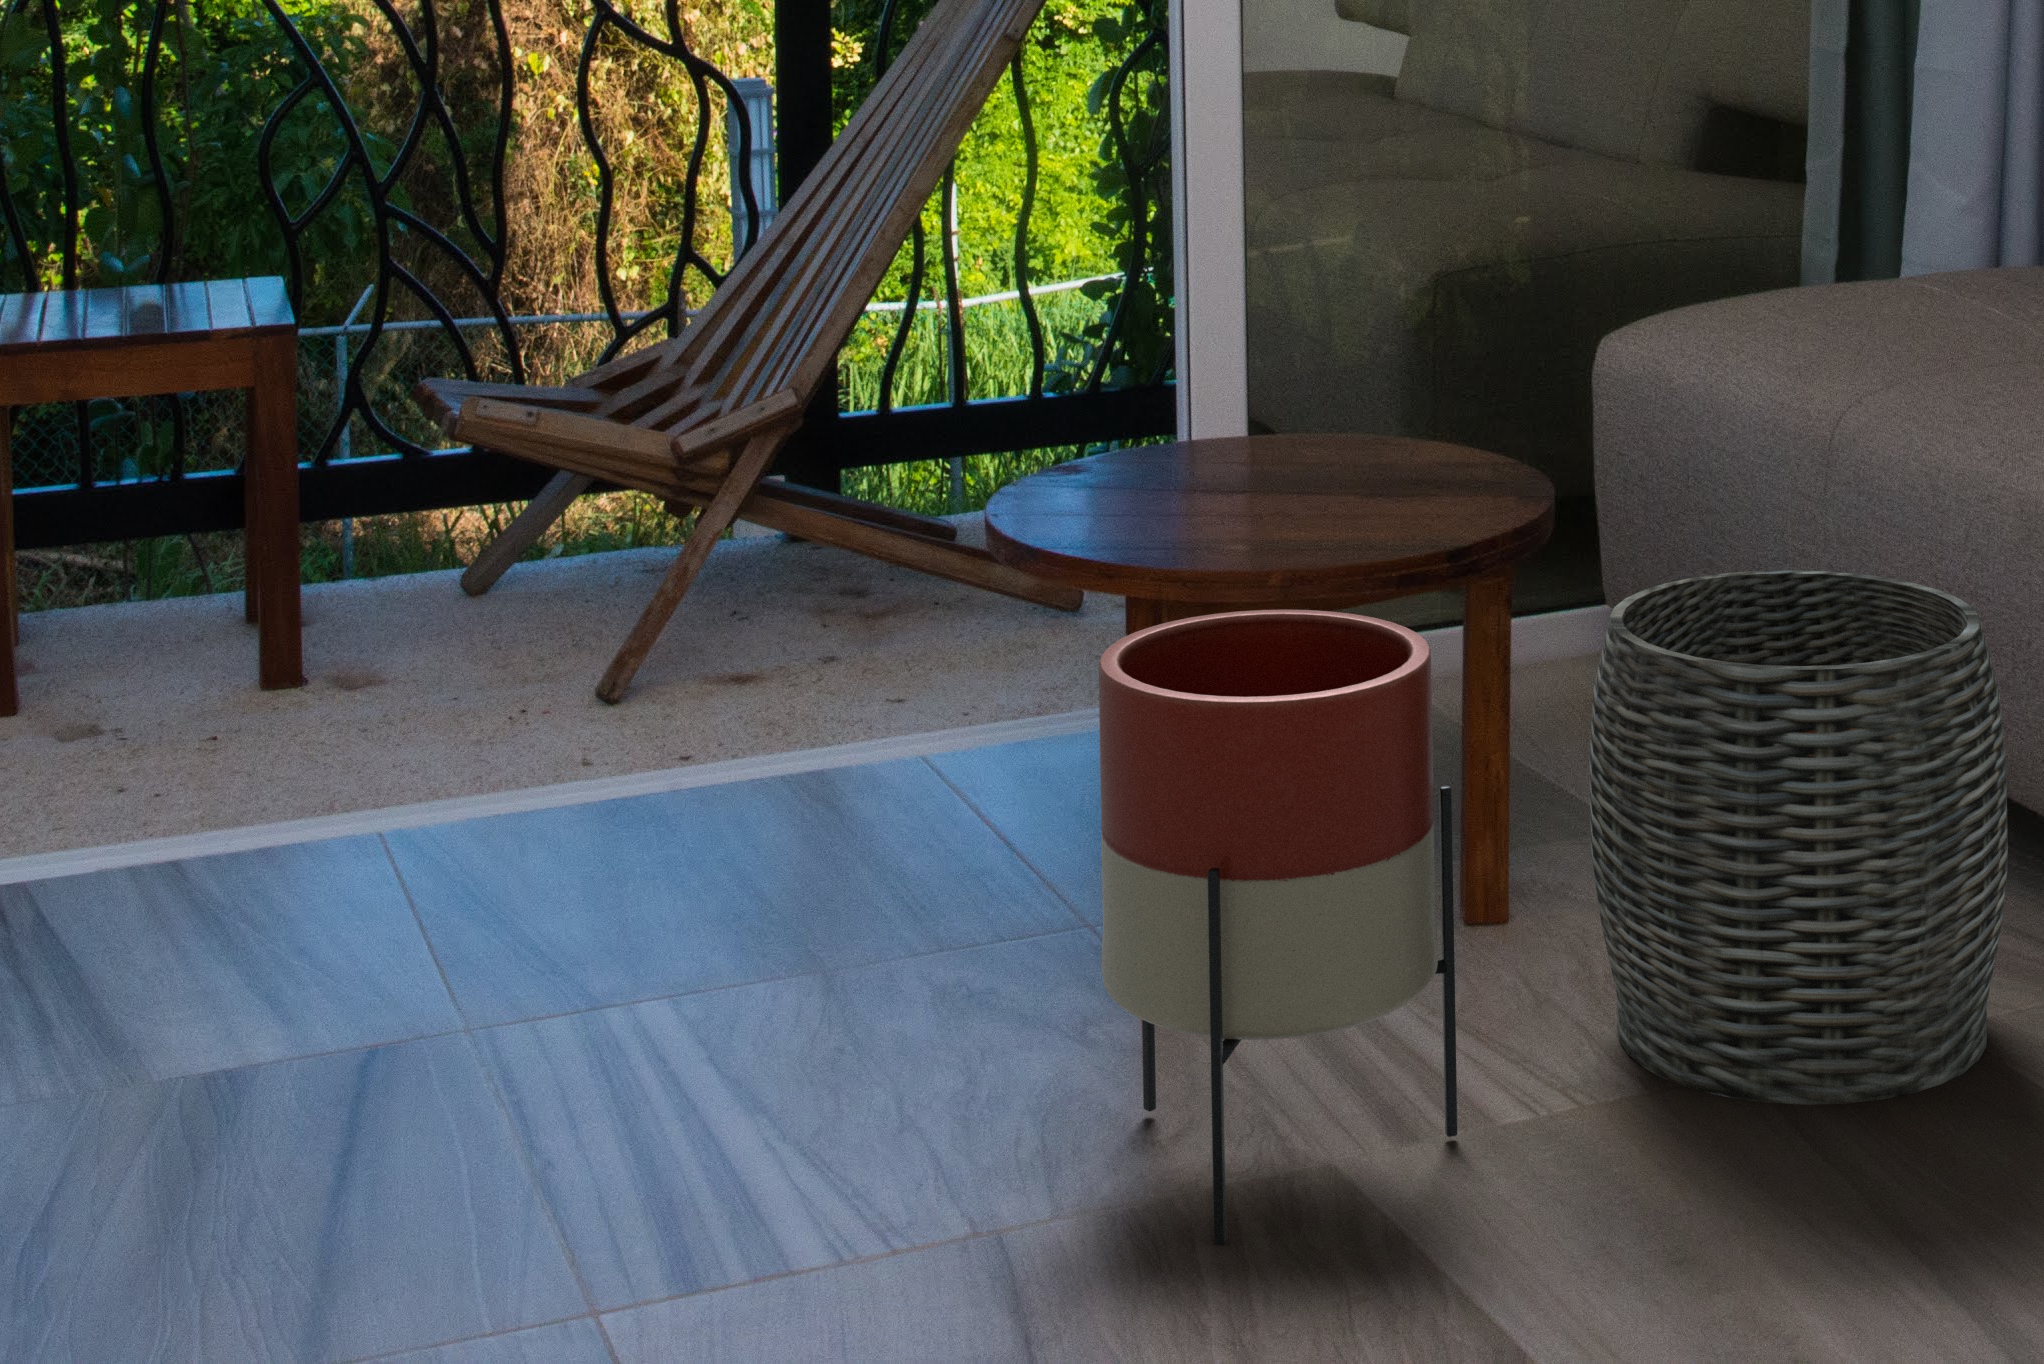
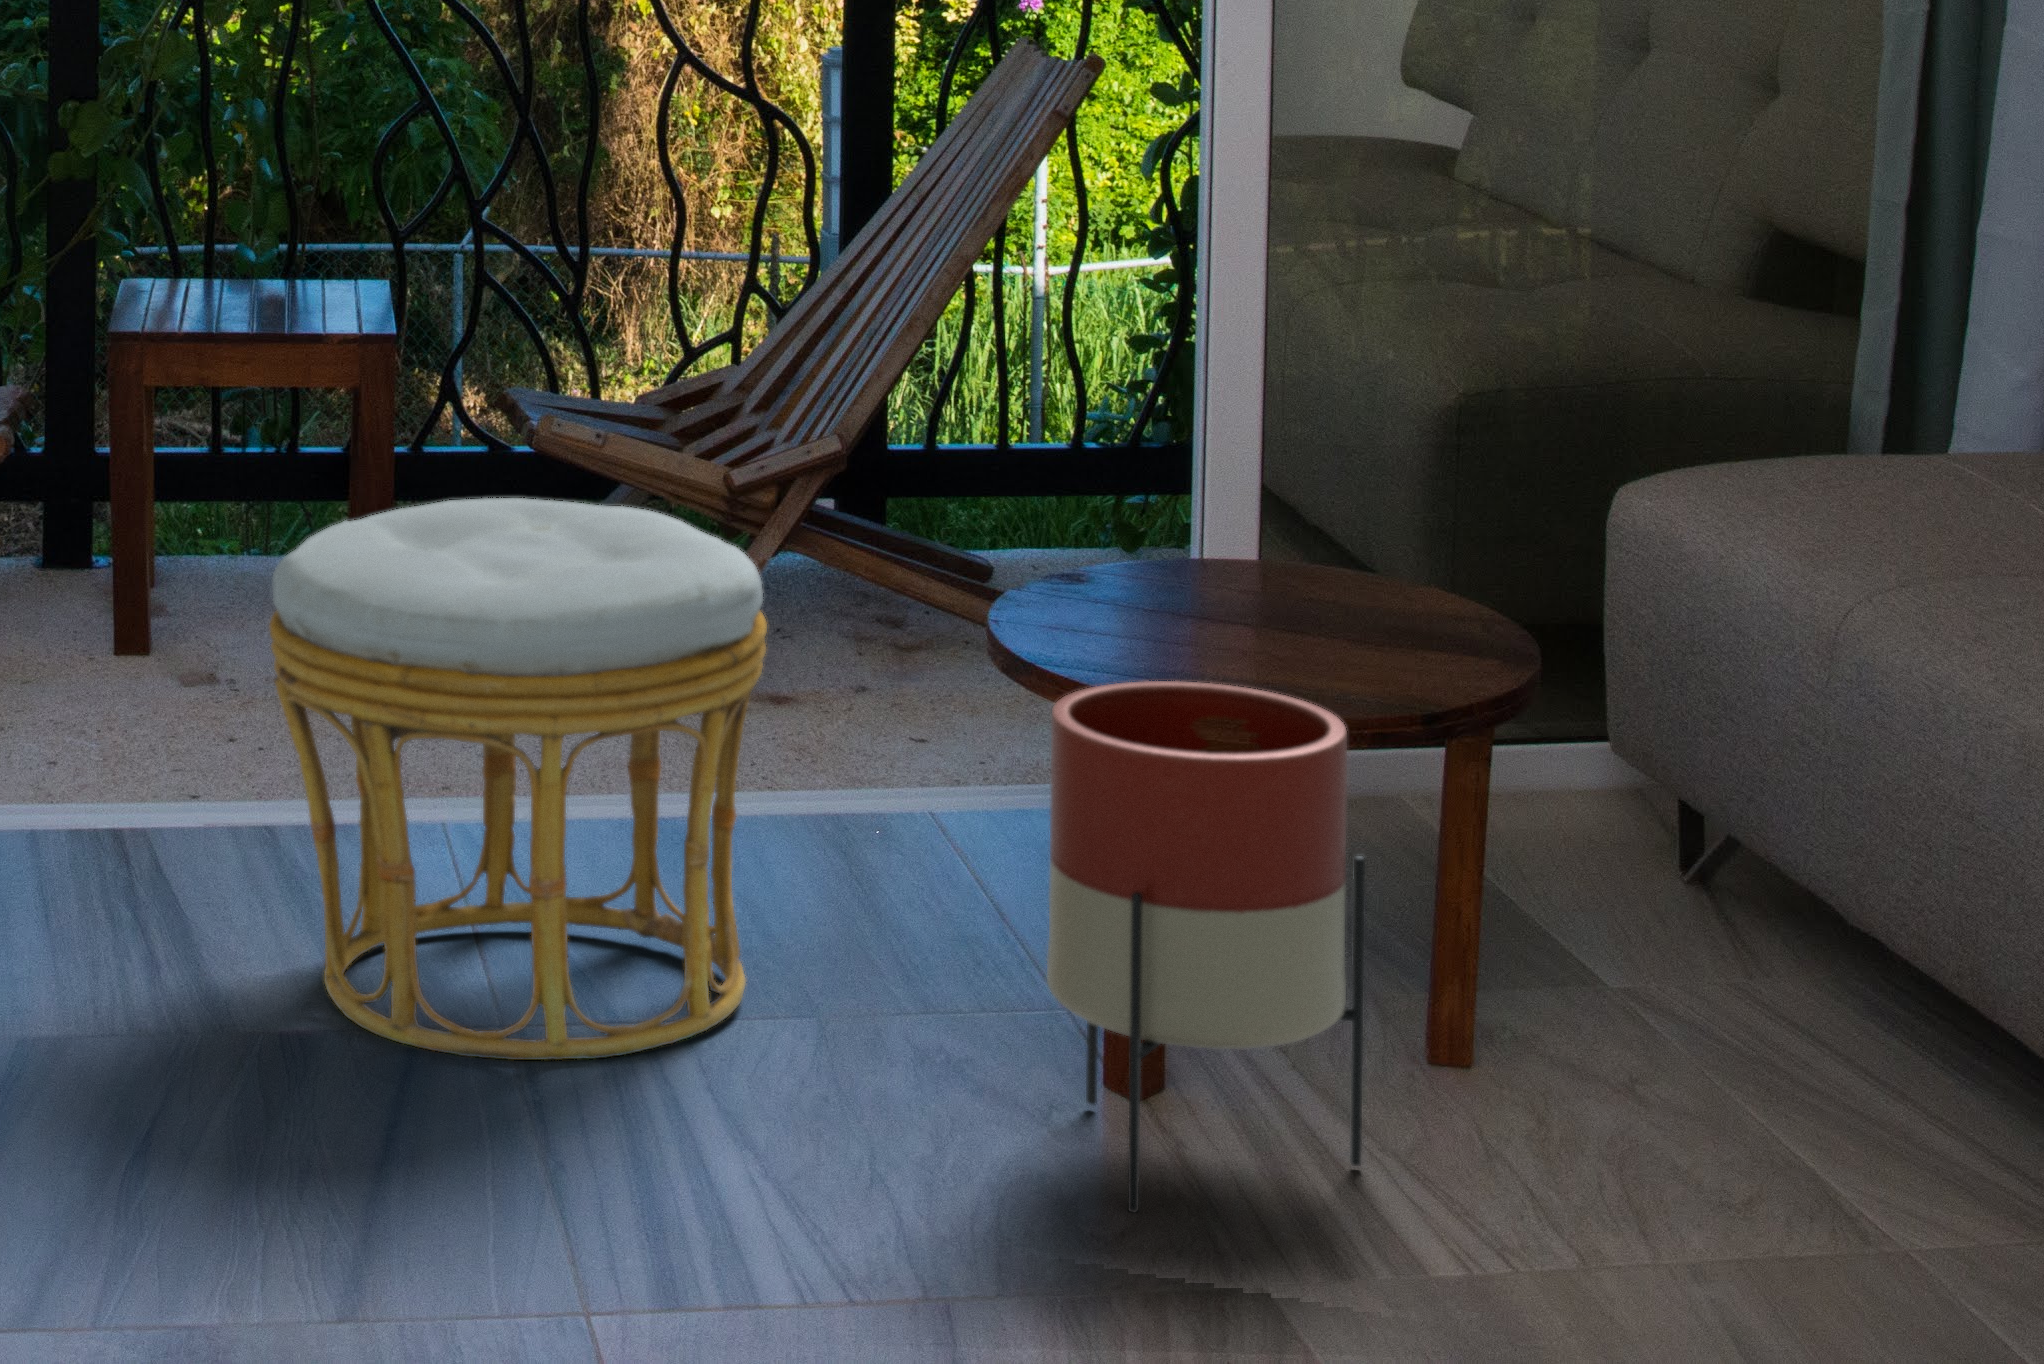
ottoman: none [118,481,748,1180] -> present [270,498,767,1060]
woven basket: present [1589,570,2008,1105] -> none [1513,705,1924,1204]

